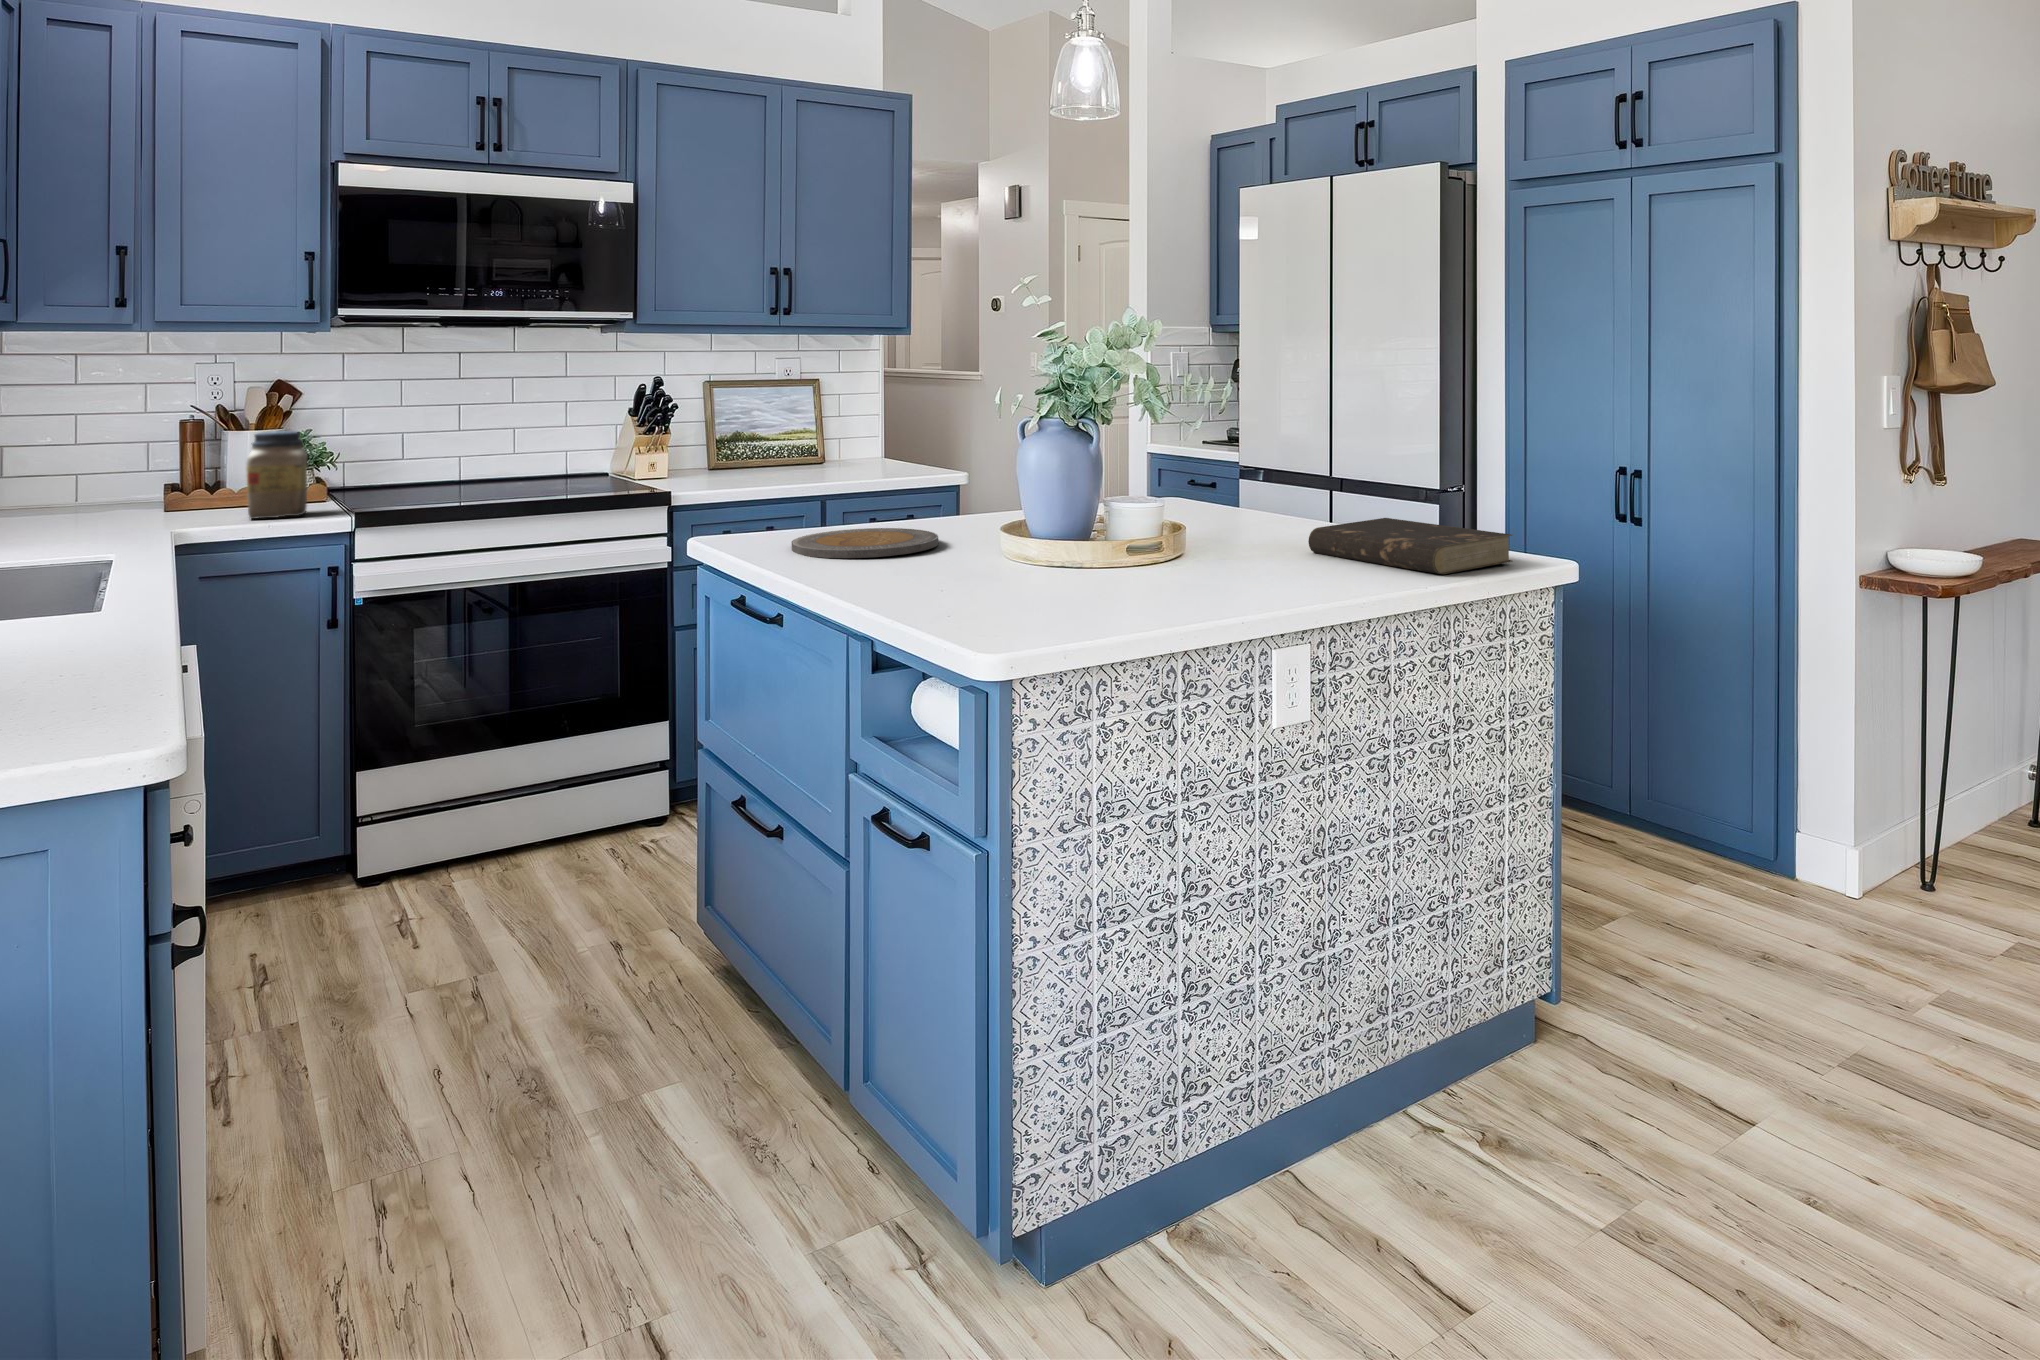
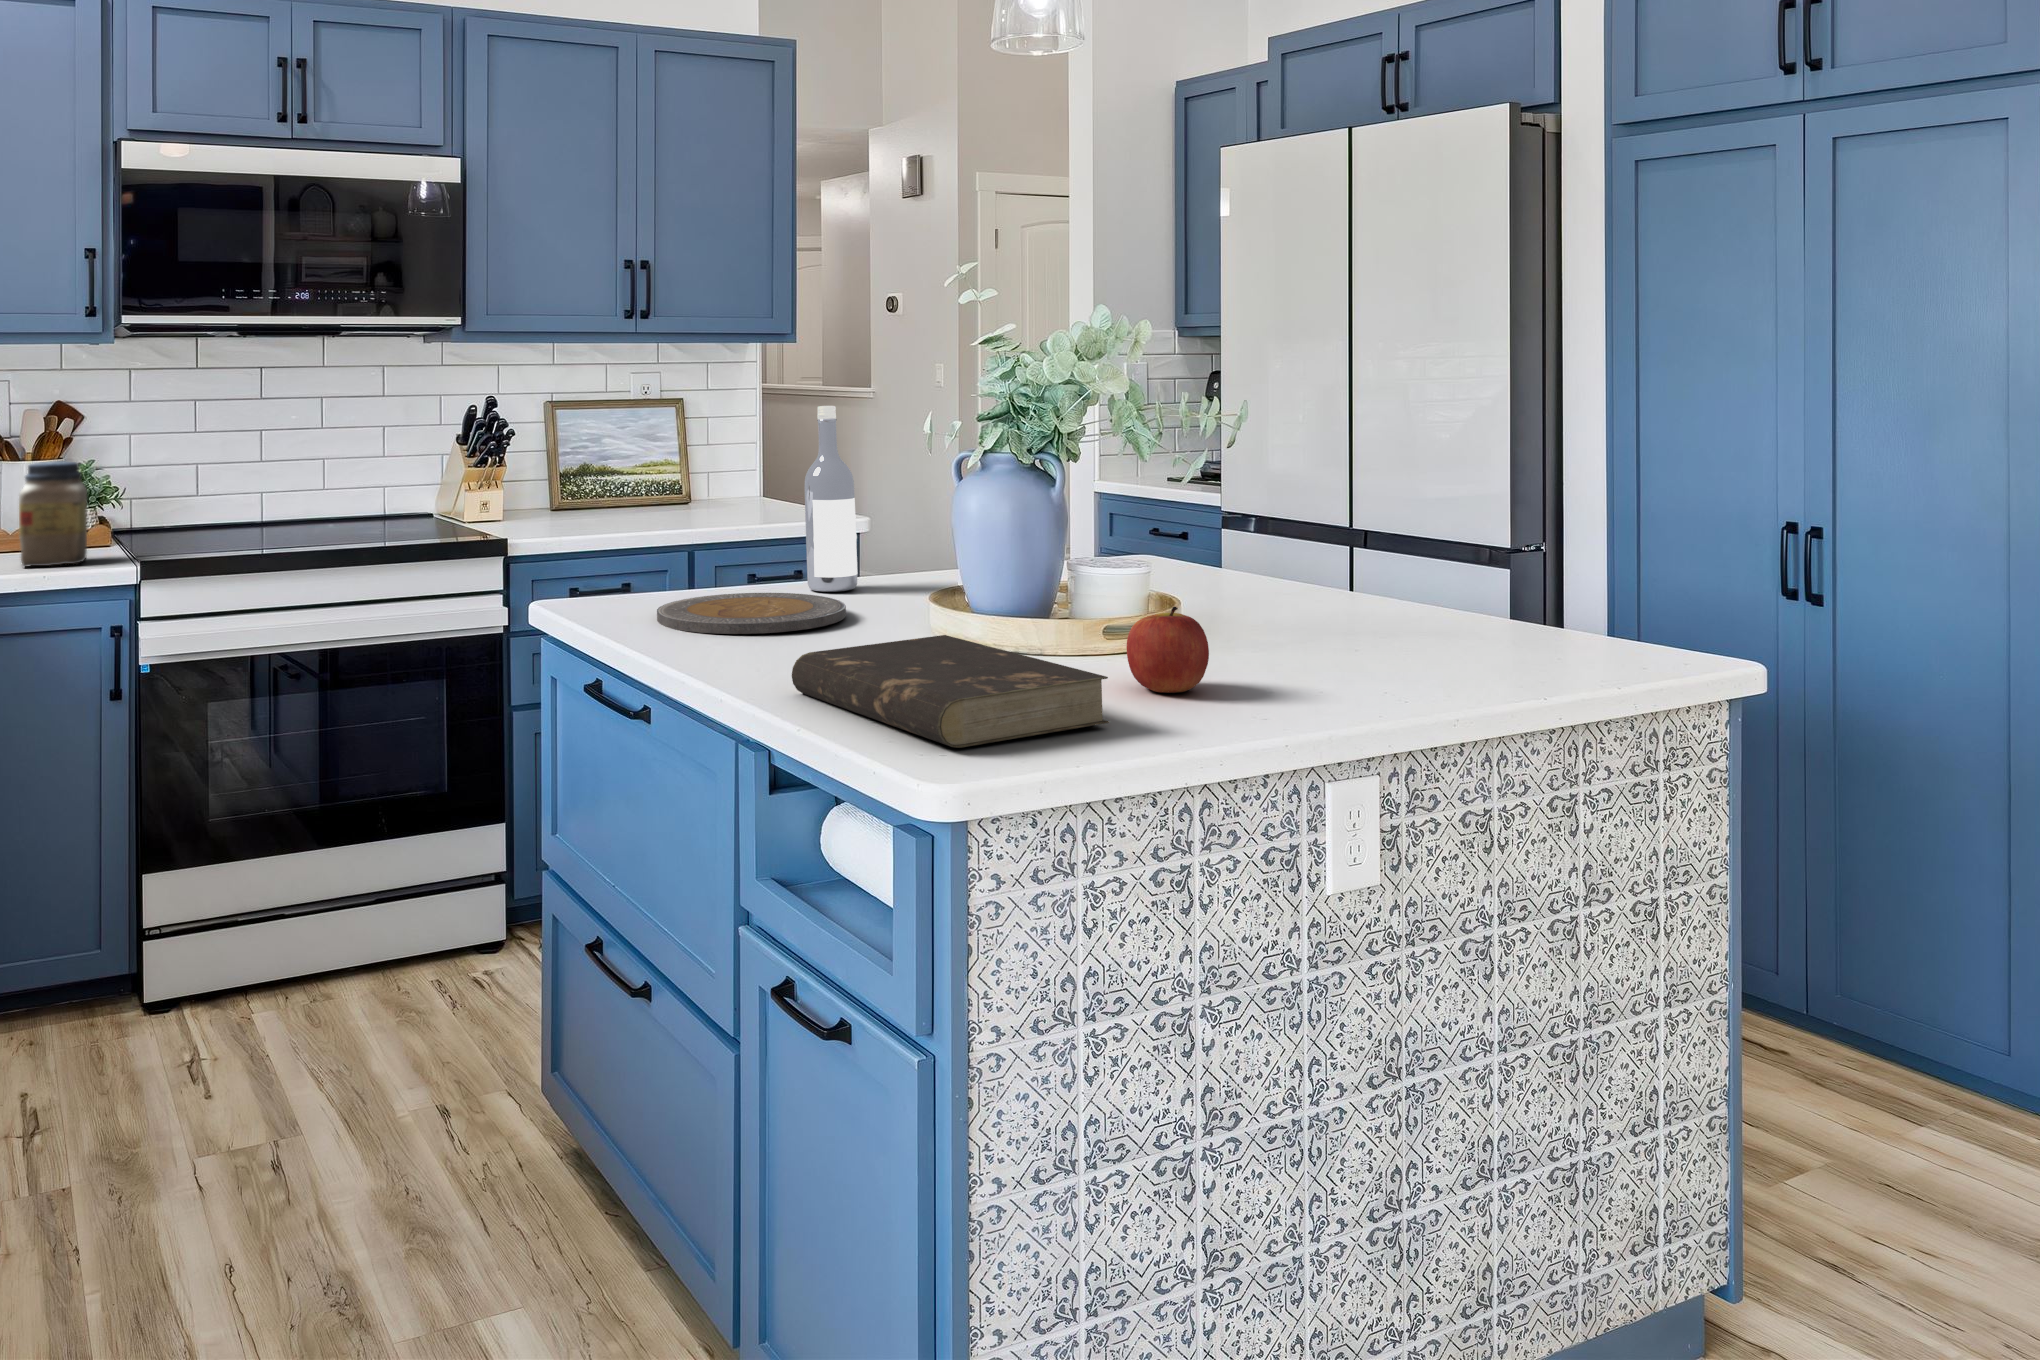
wine bottle: none [909,385,949,527] -> present [805,406,857,592]
book: present [1308,518,1512,574] -> present [792,635,1109,748]
apple: none [1138,529,1196,591] -> present [1127,607,1209,693]

